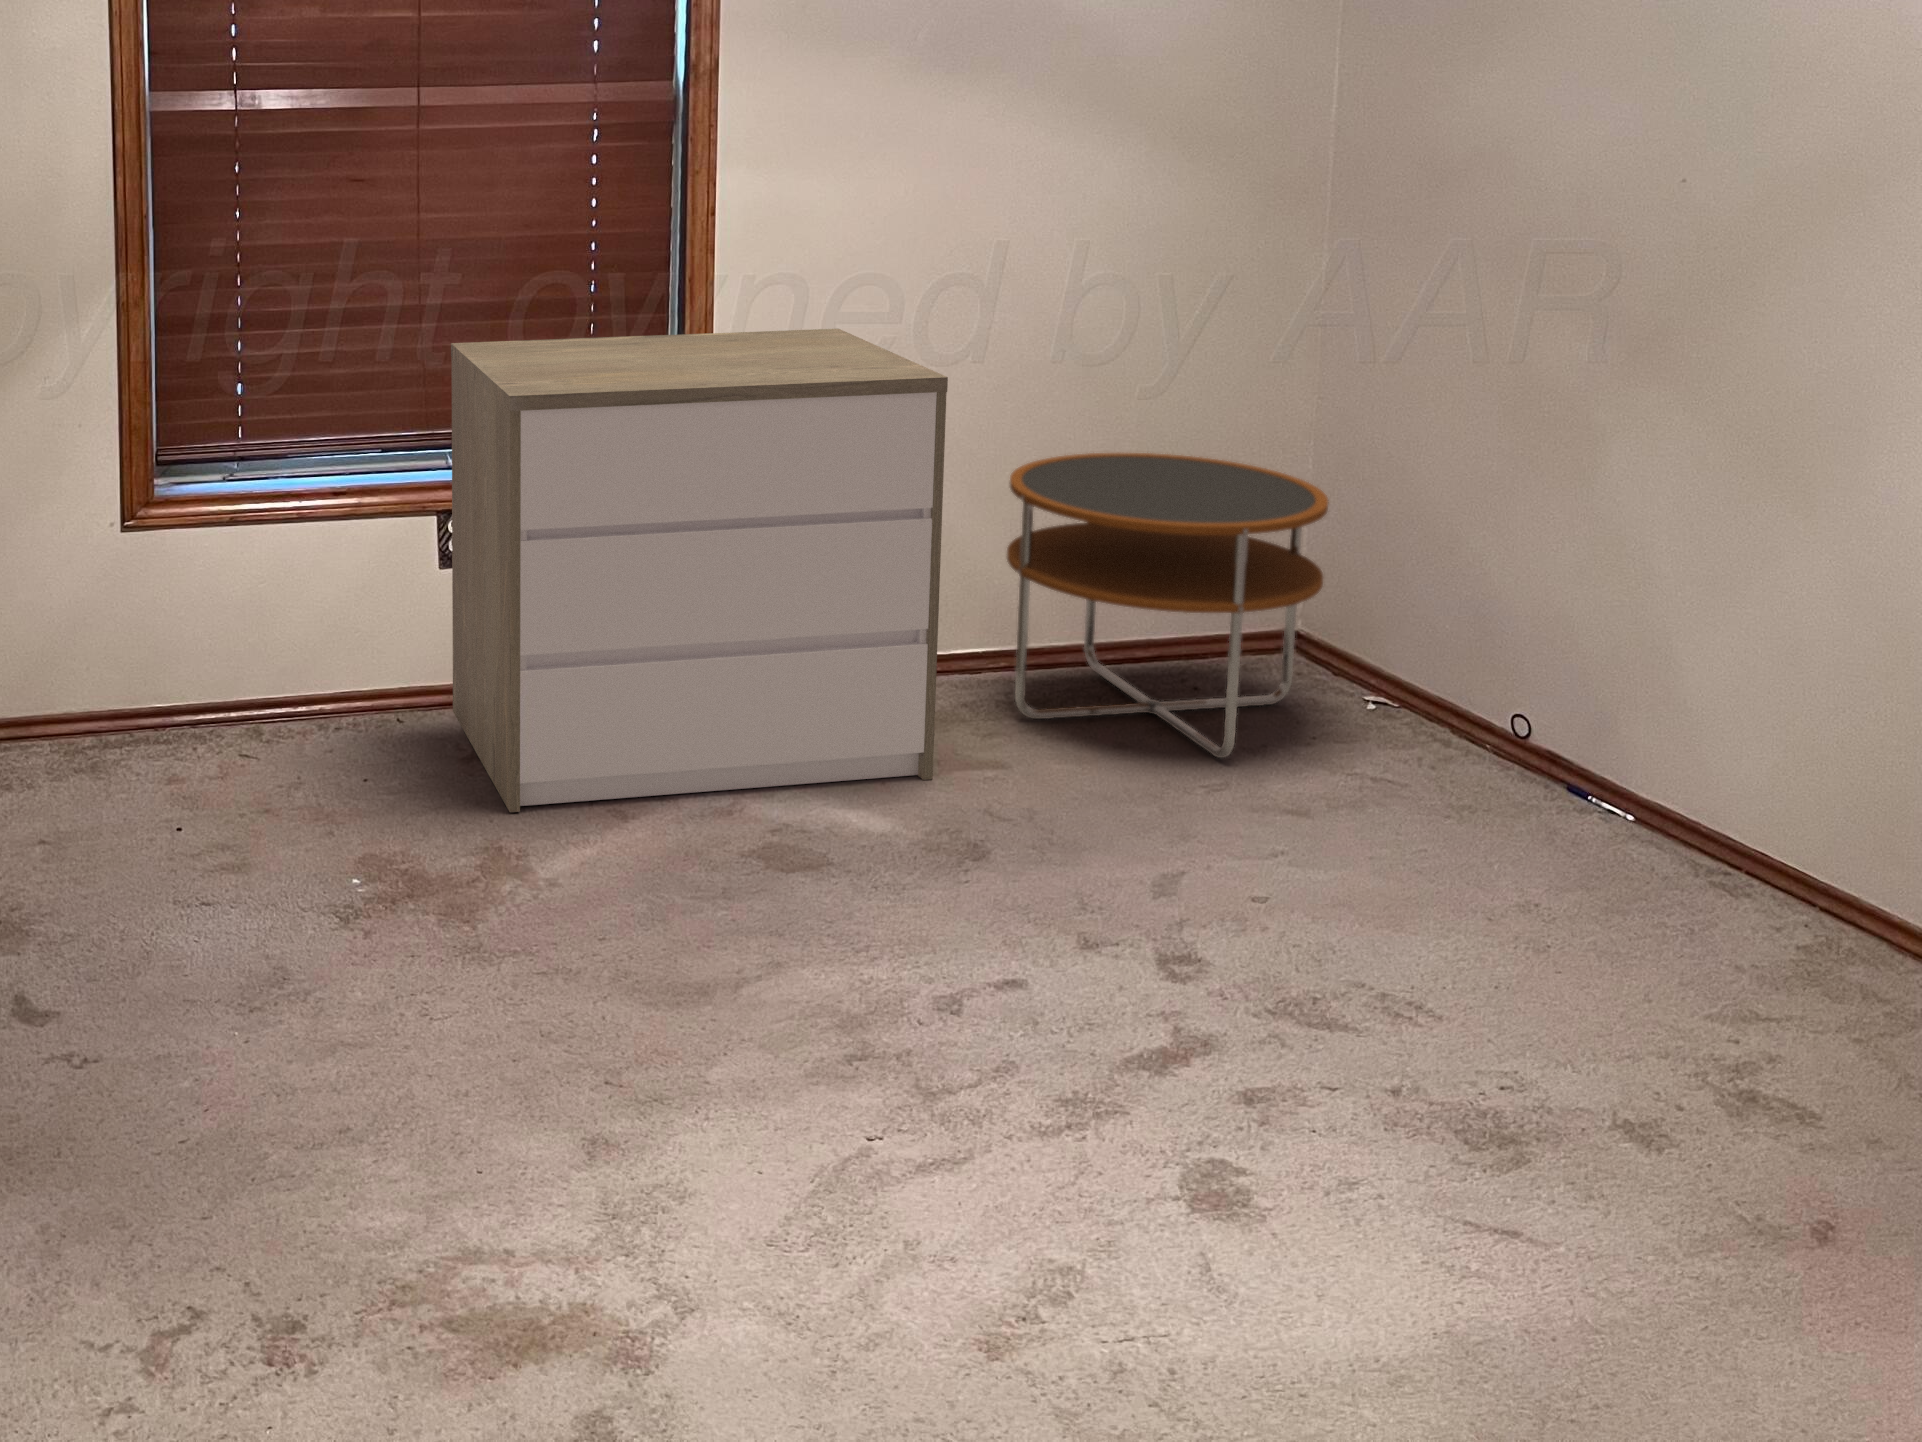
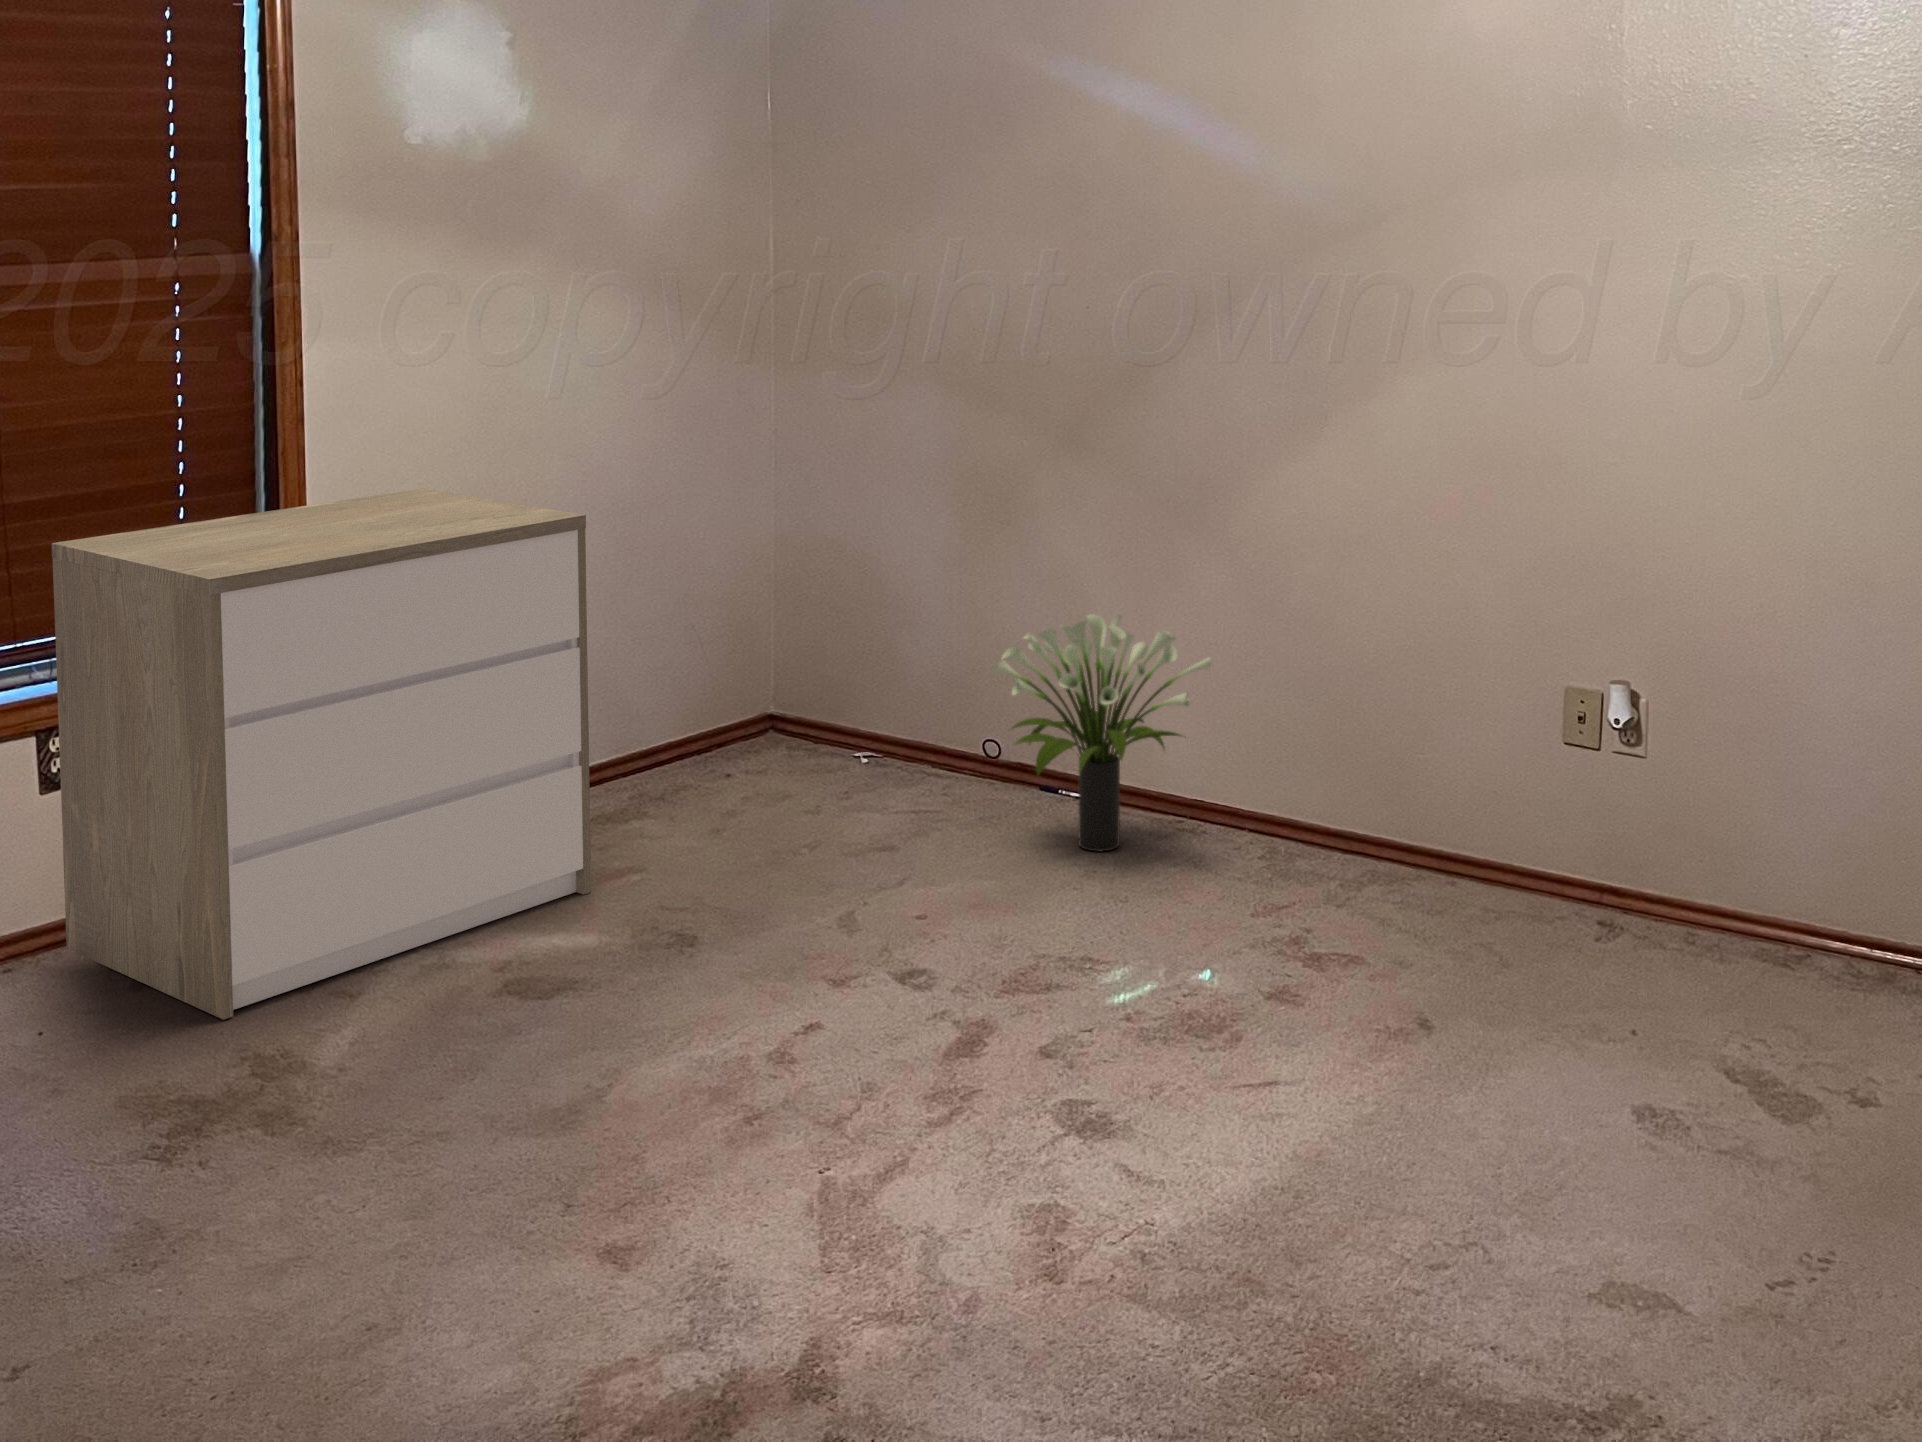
side table: present [1007,453,1329,758] -> none [584,571,850,826]
potted plant: none [1453,587,1786,893] -> present [990,614,1212,851]

